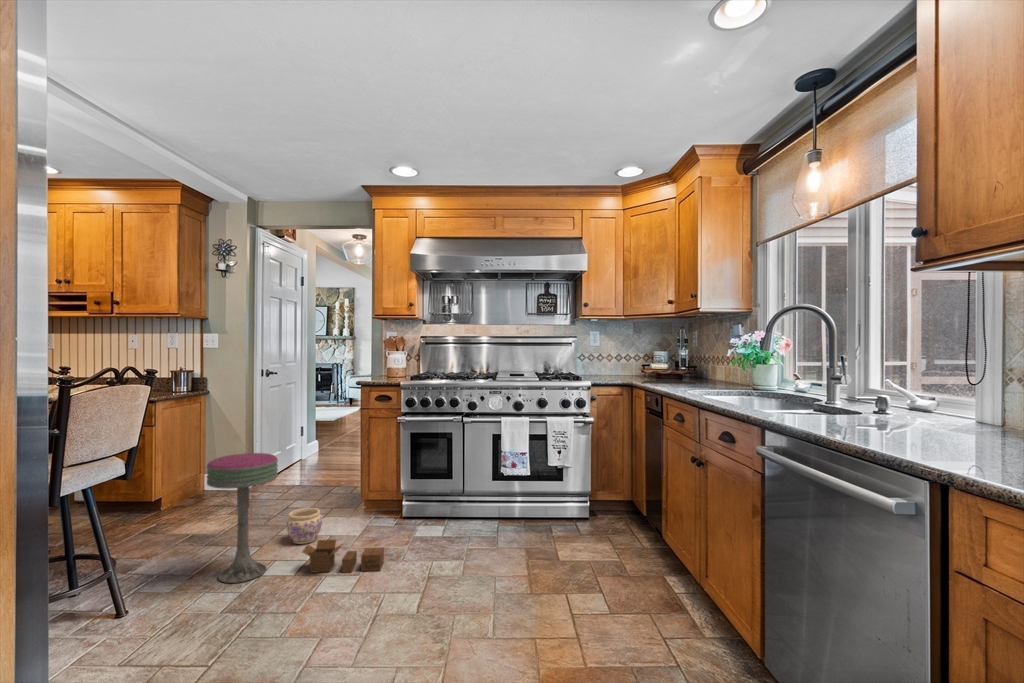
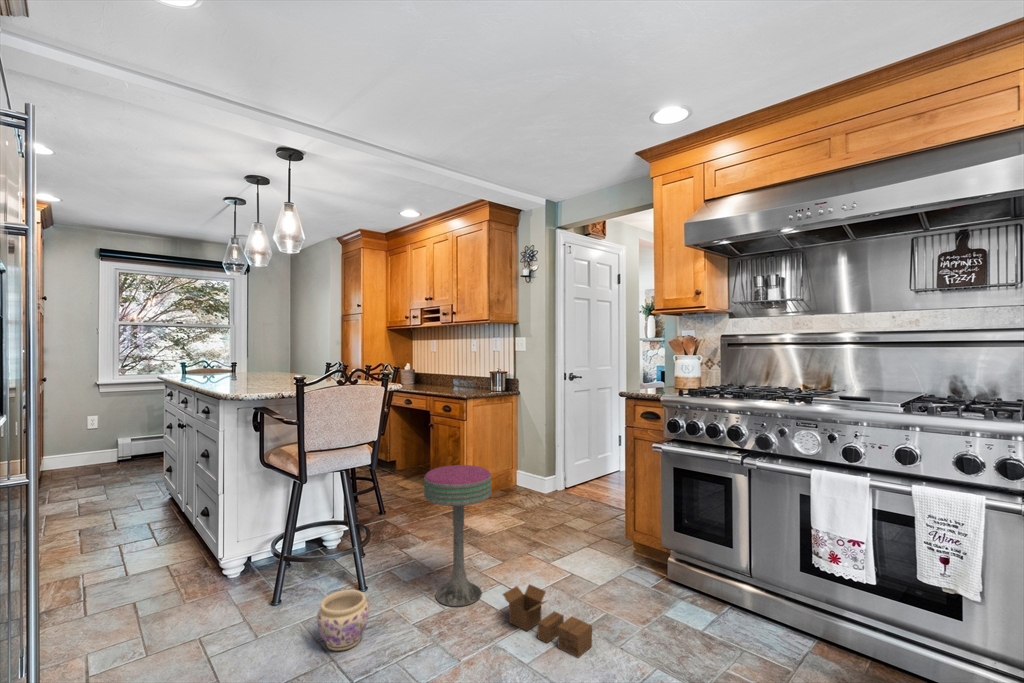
planter: present [286,508,322,544] -> present [317,590,369,651]

